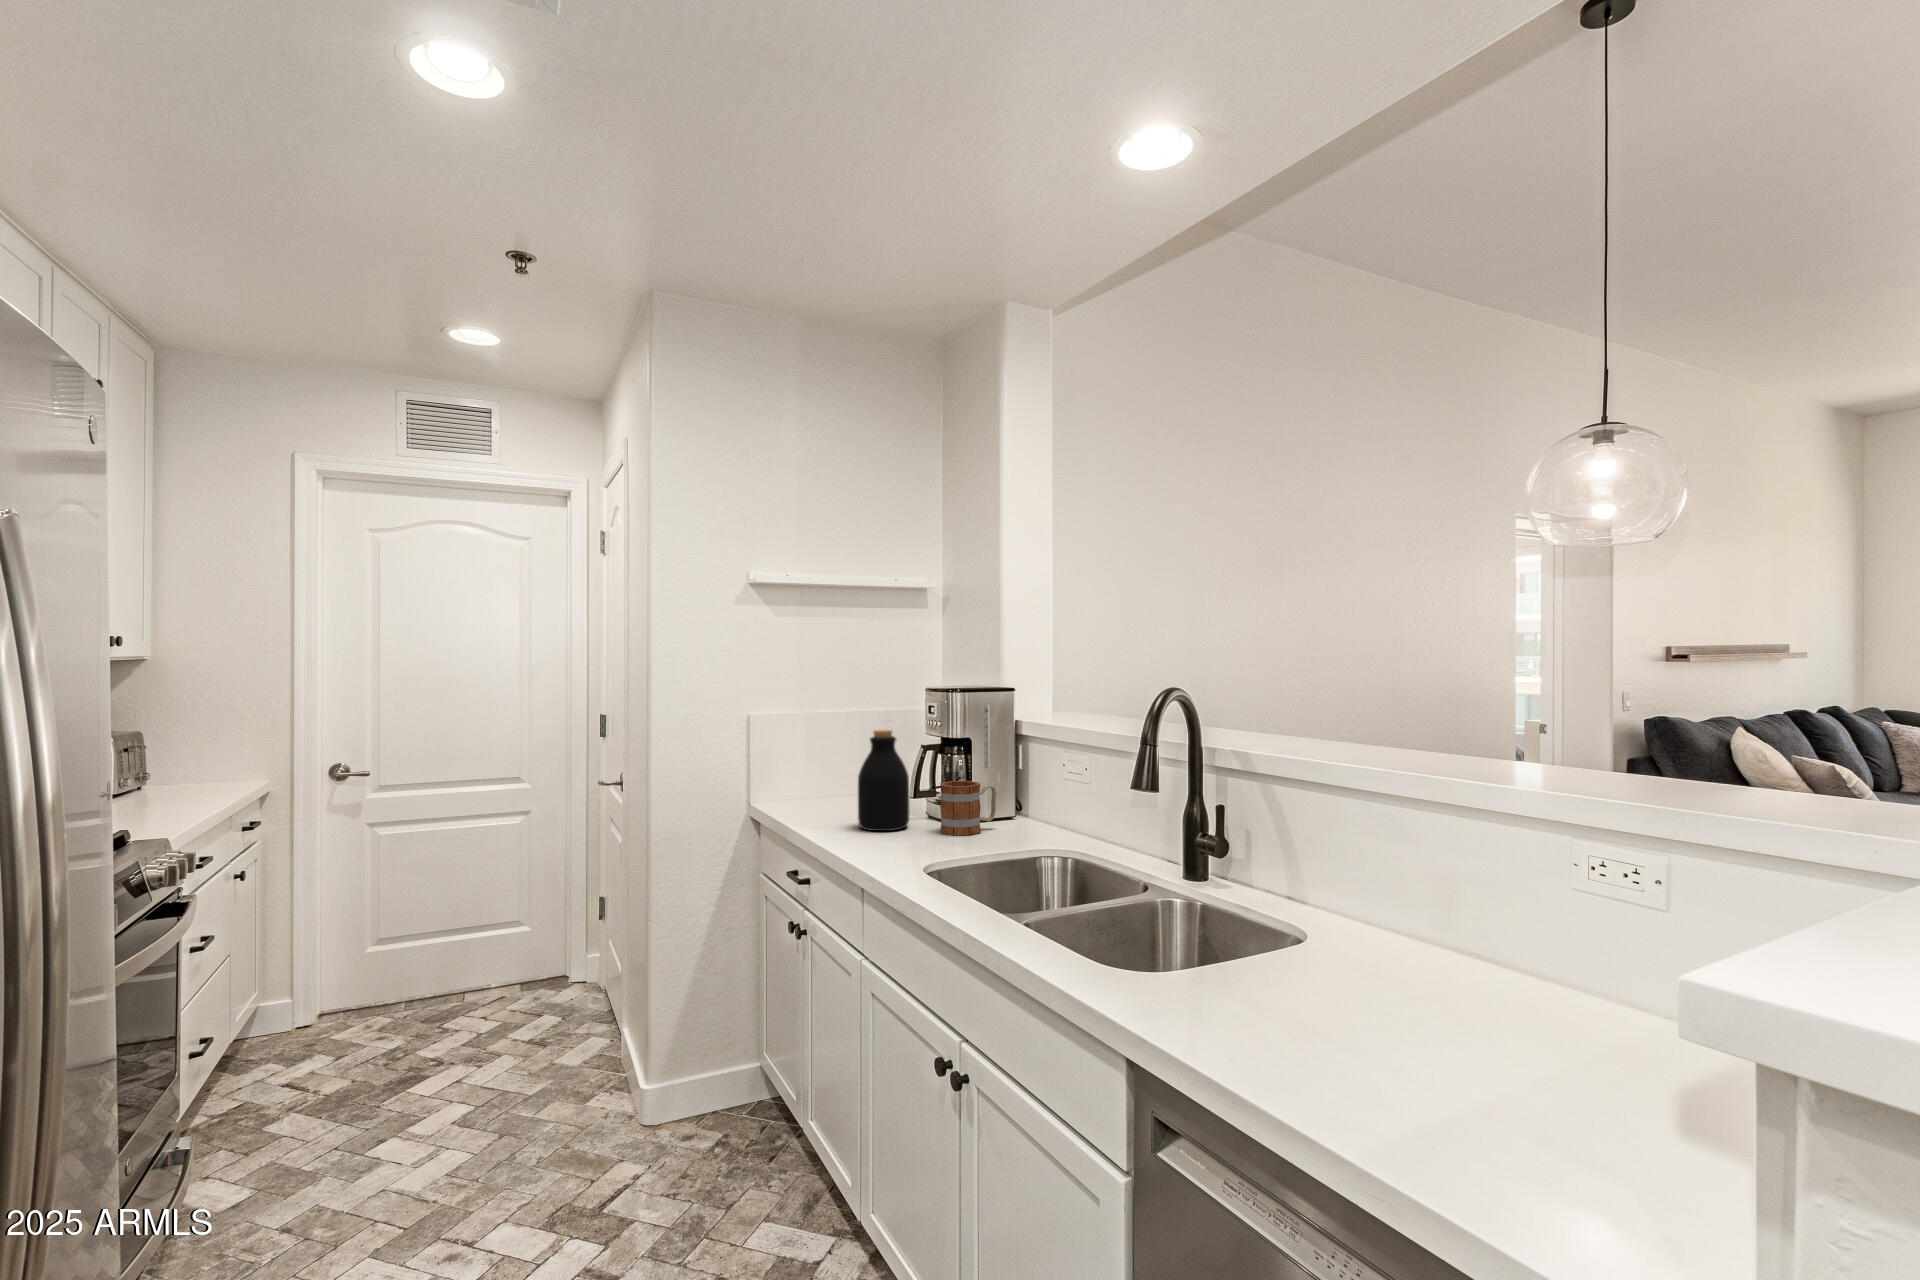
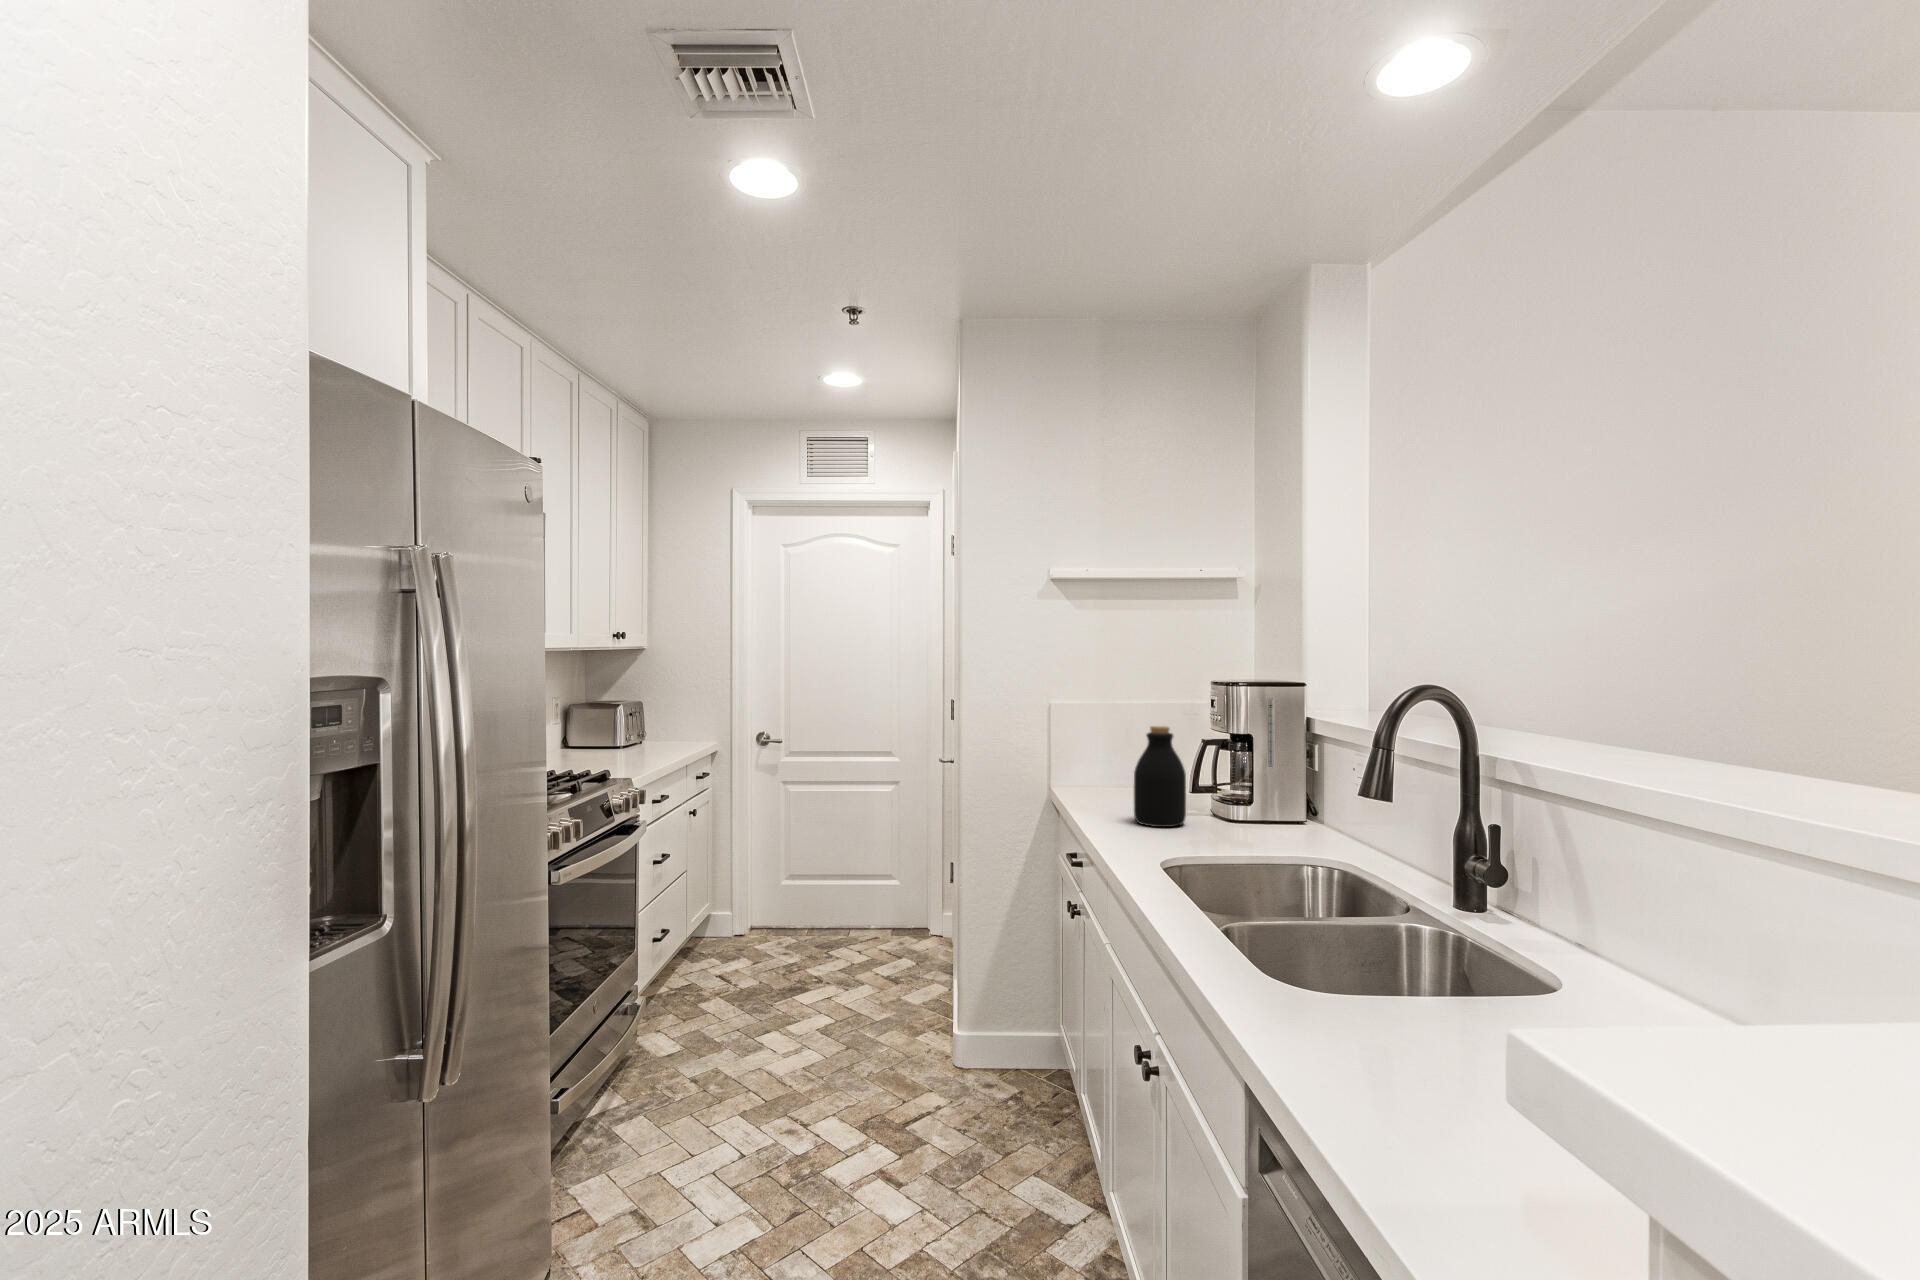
mug: present [940,781,996,835] -> none [1212,783,1277,840]

